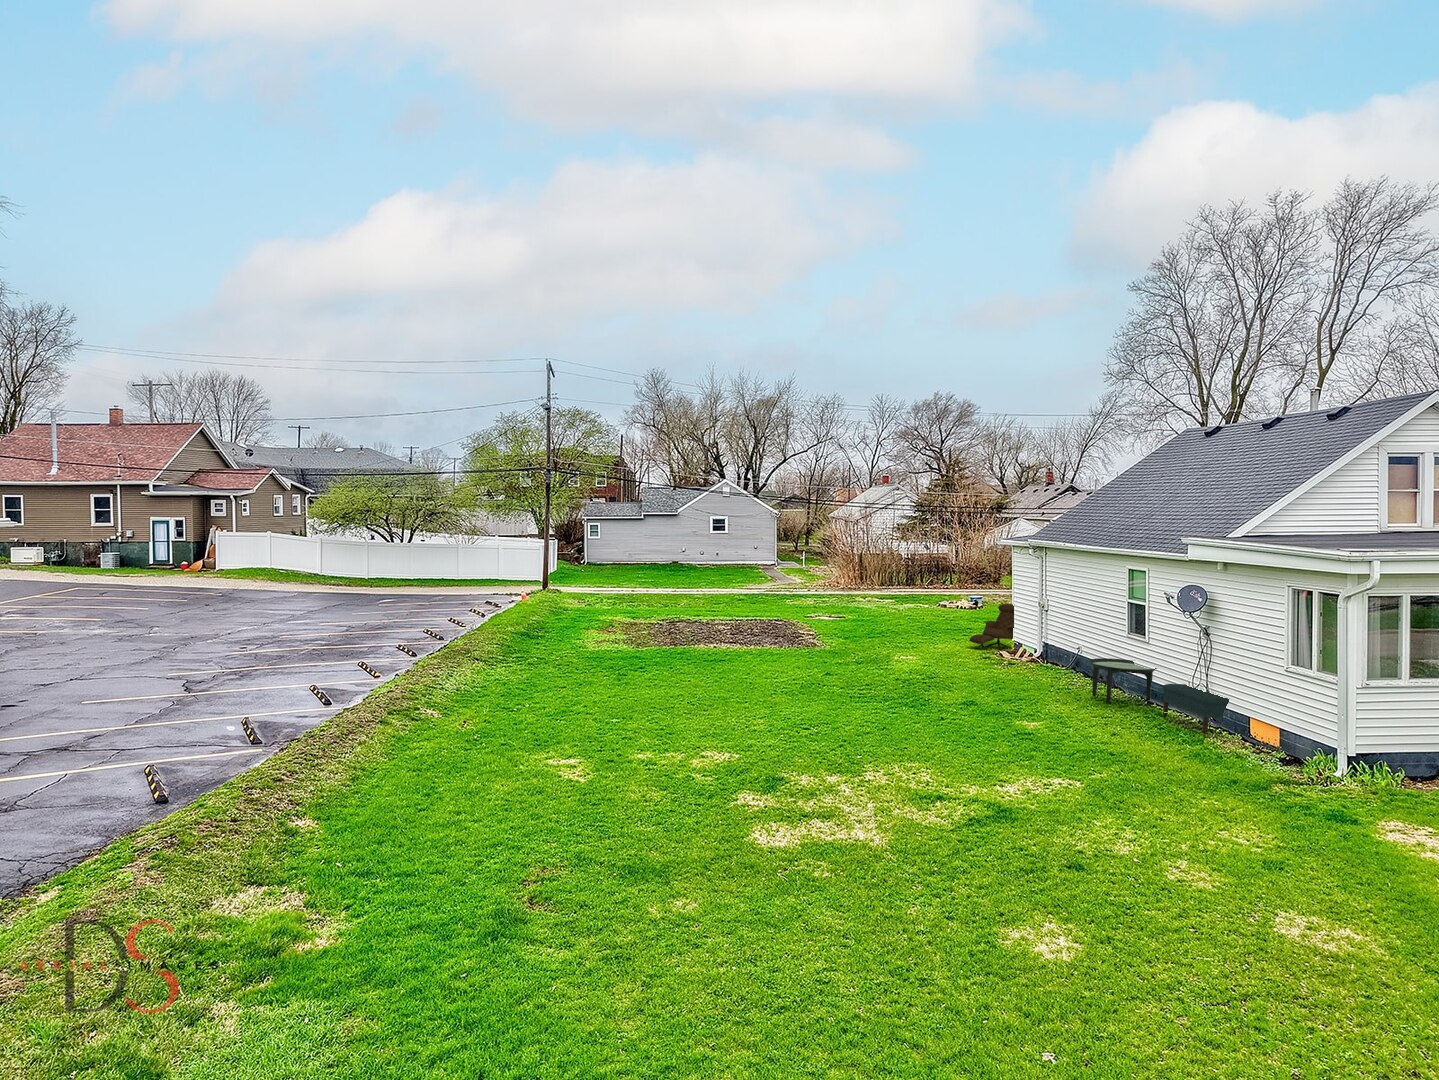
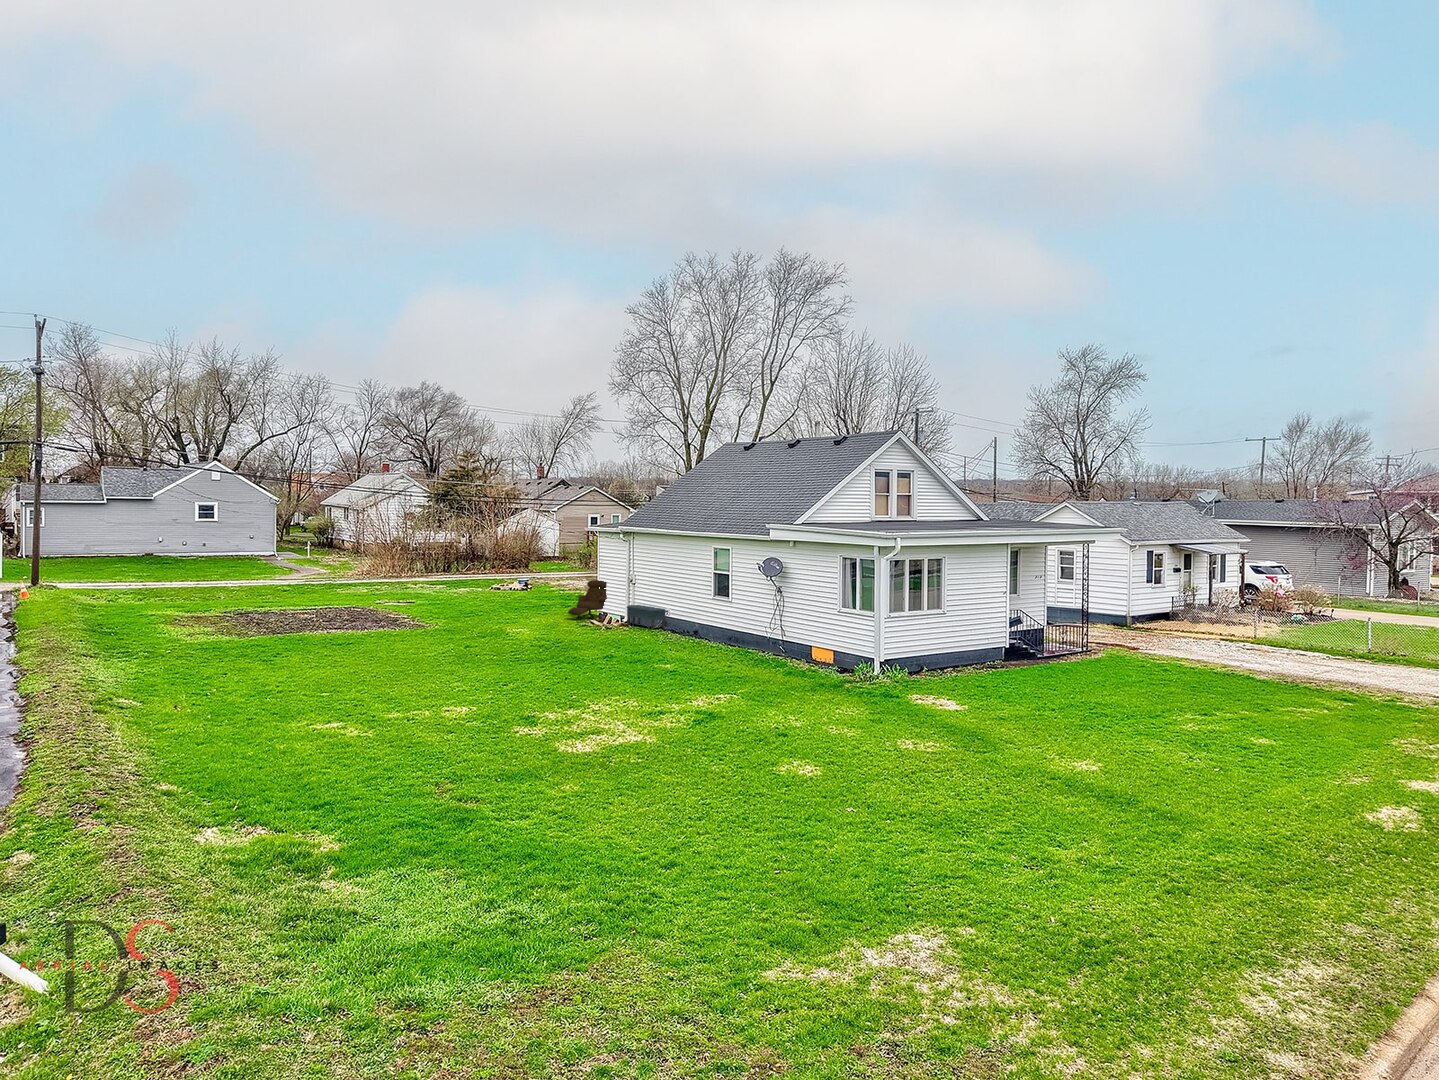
round table: present [1088,658,1157,706] -> none [695,616,742,649]
bench: present [1163,684,1229,734] -> present [627,605,666,630]

